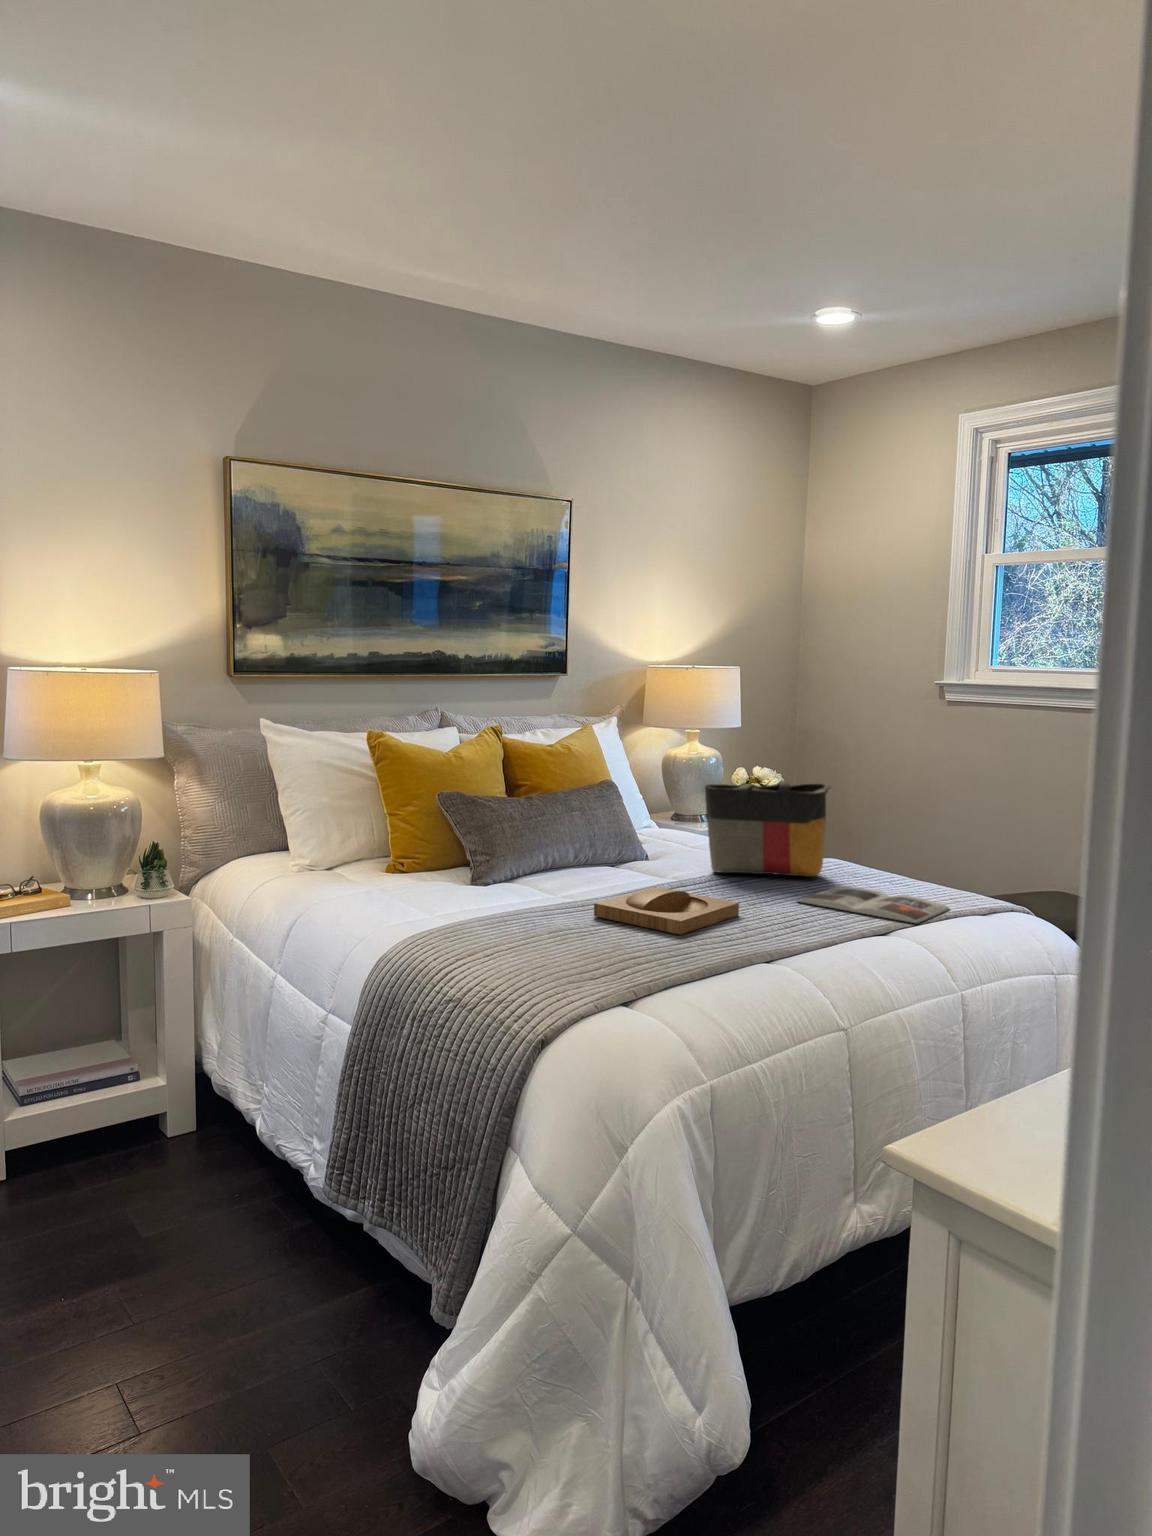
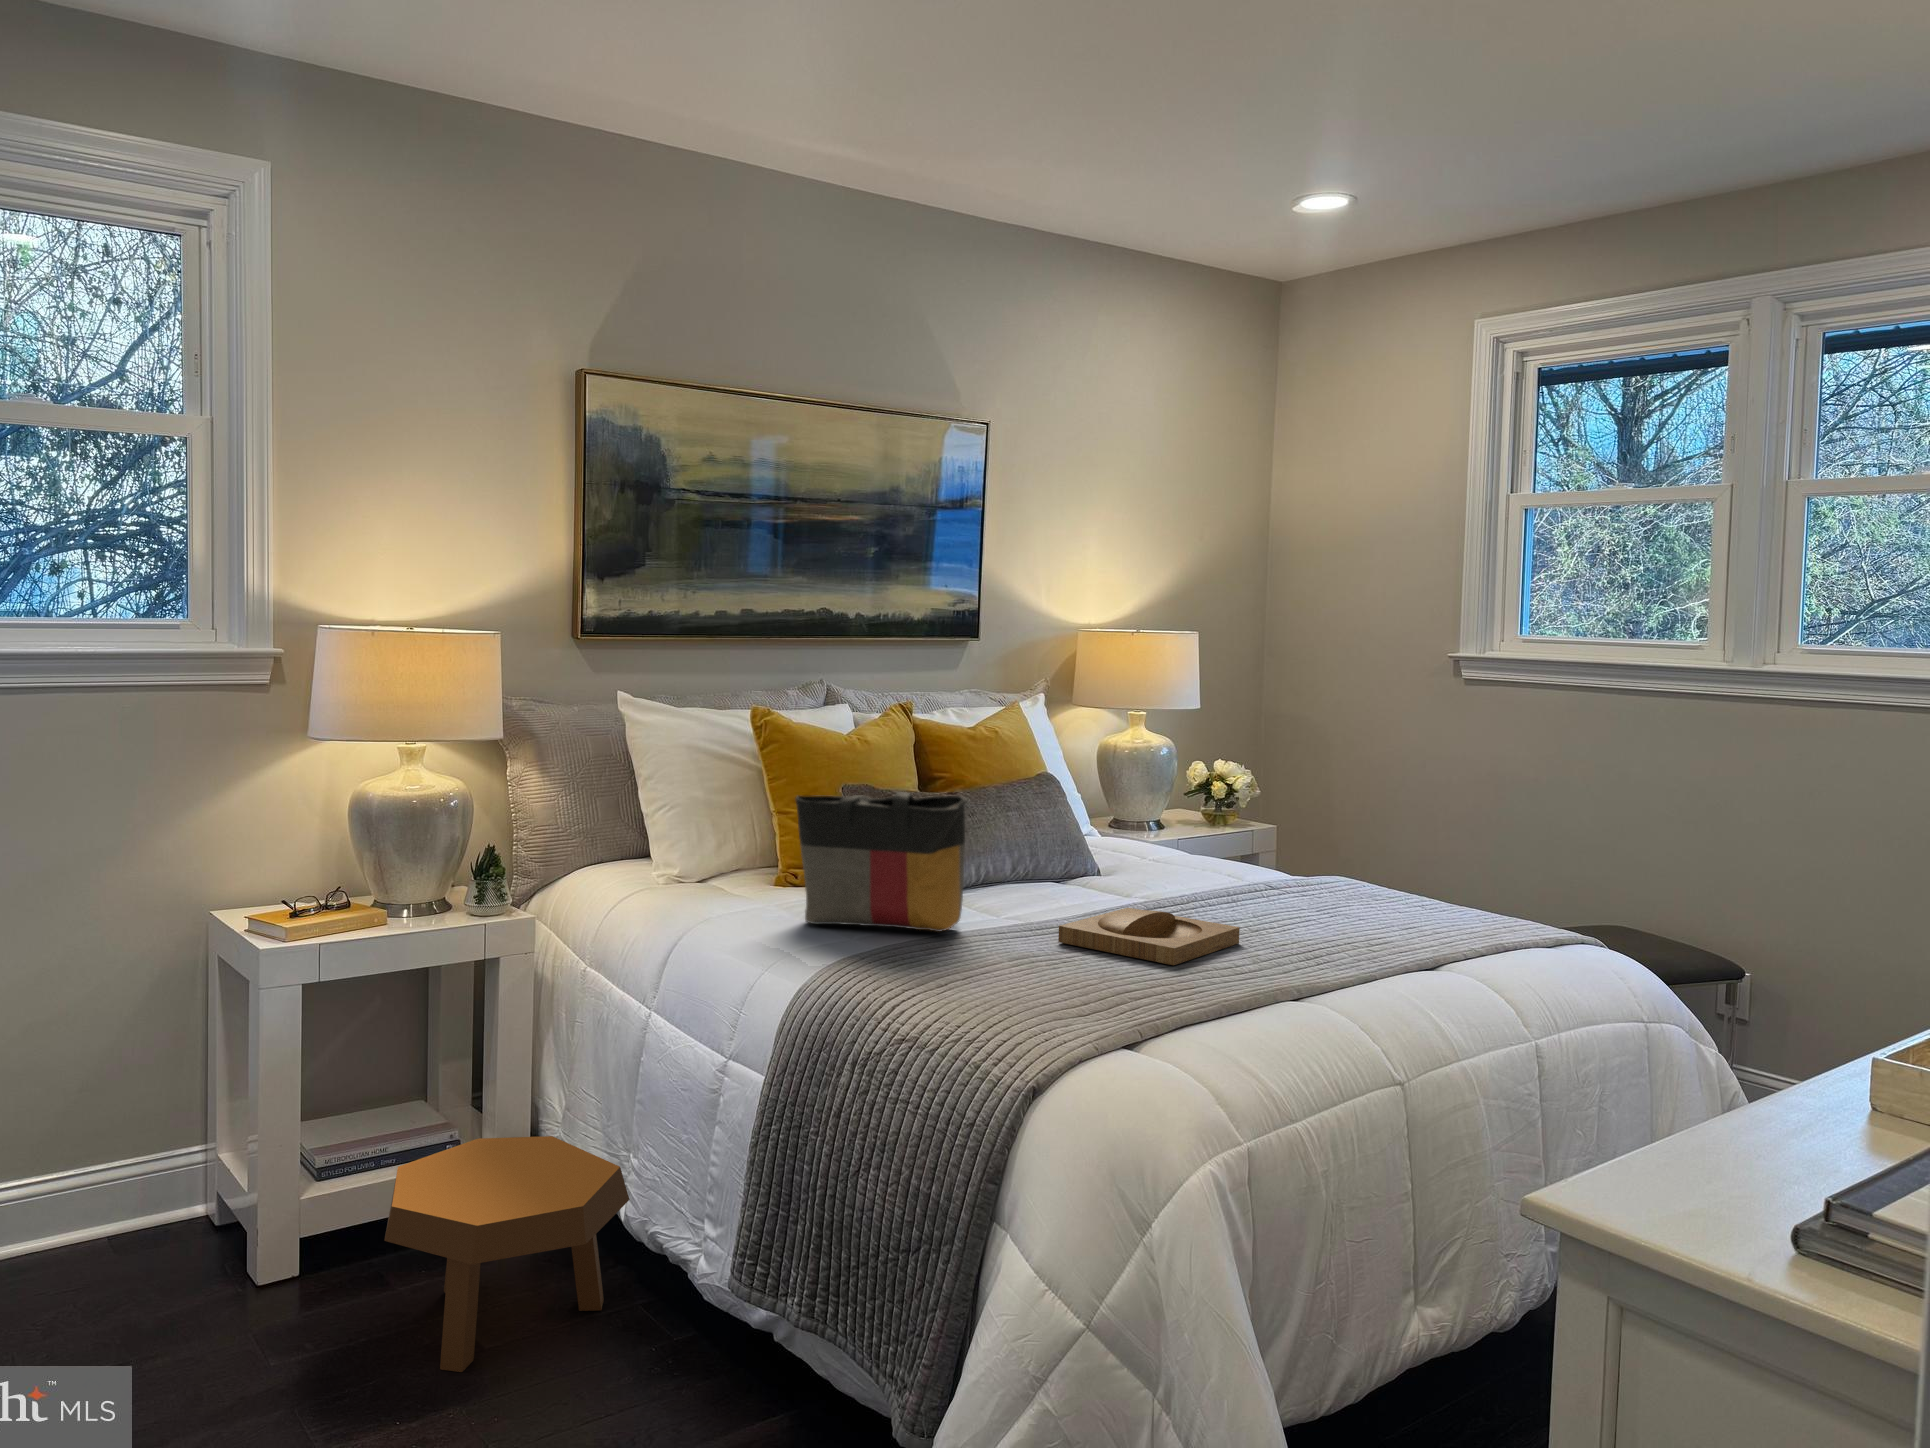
tote bag: present [705,781,831,877] -> present [796,792,967,932]
magazine: present [797,887,949,923] -> none [1306,911,1504,955]
footstool: none [57,1070,260,1258] -> present [384,1136,630,1372]

